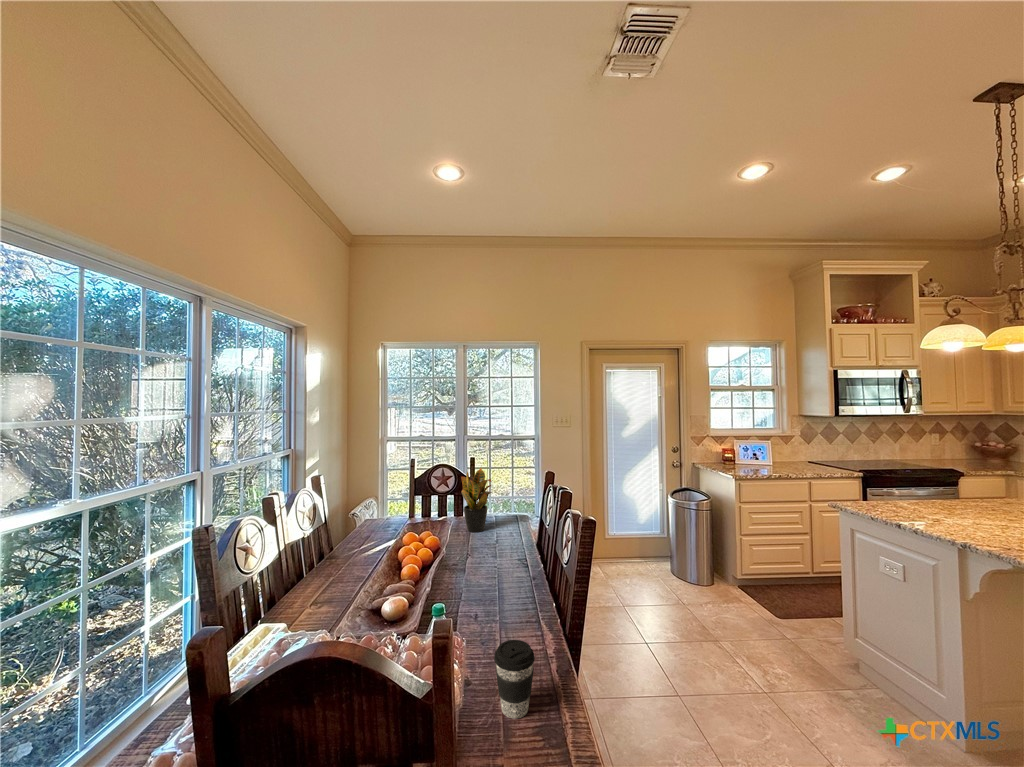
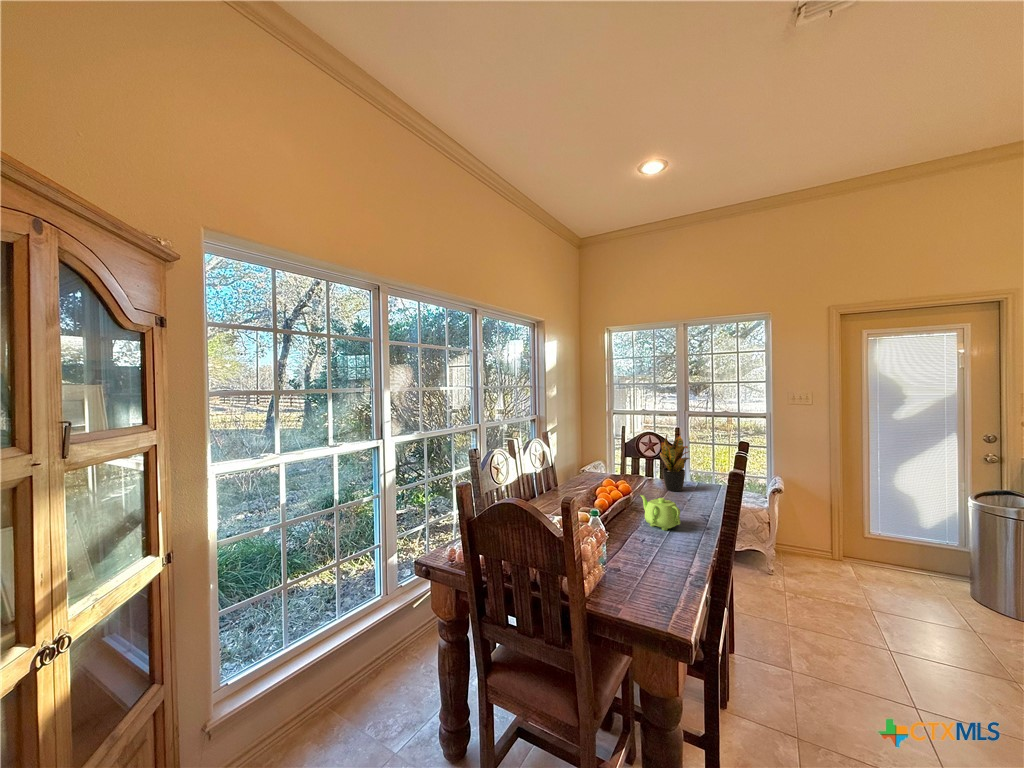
teapot: none [456,549,505,589] -> present [640,495,681,530]
coffee cup: present [494,640,535,719] -> none [632,552,664,606]

